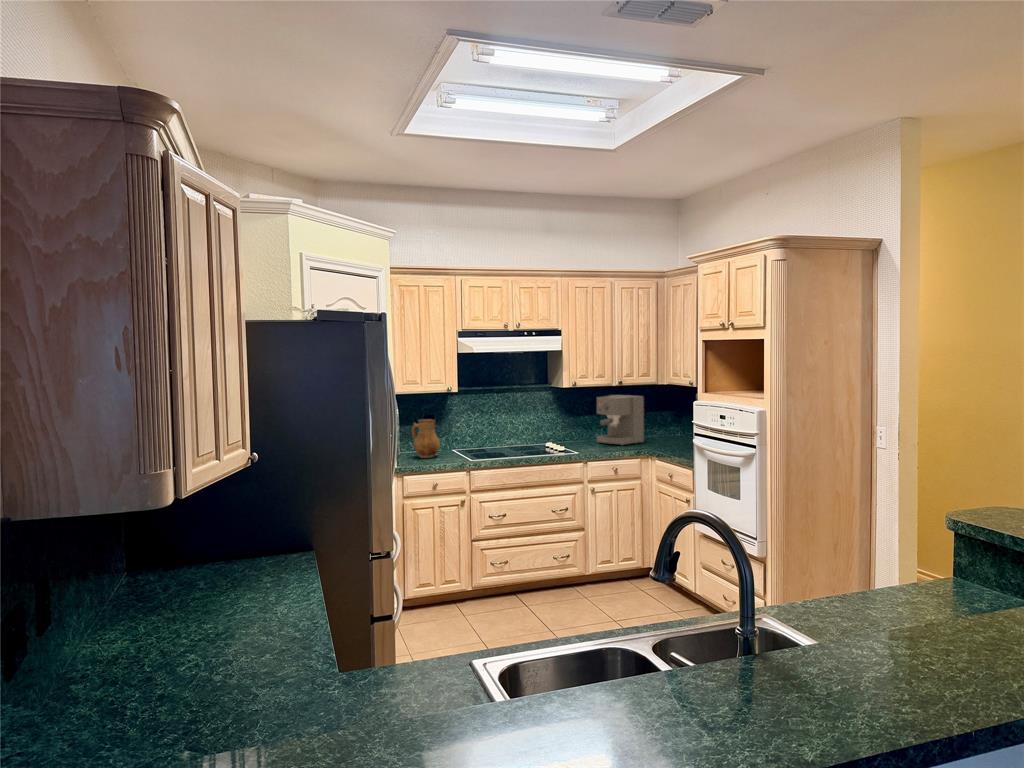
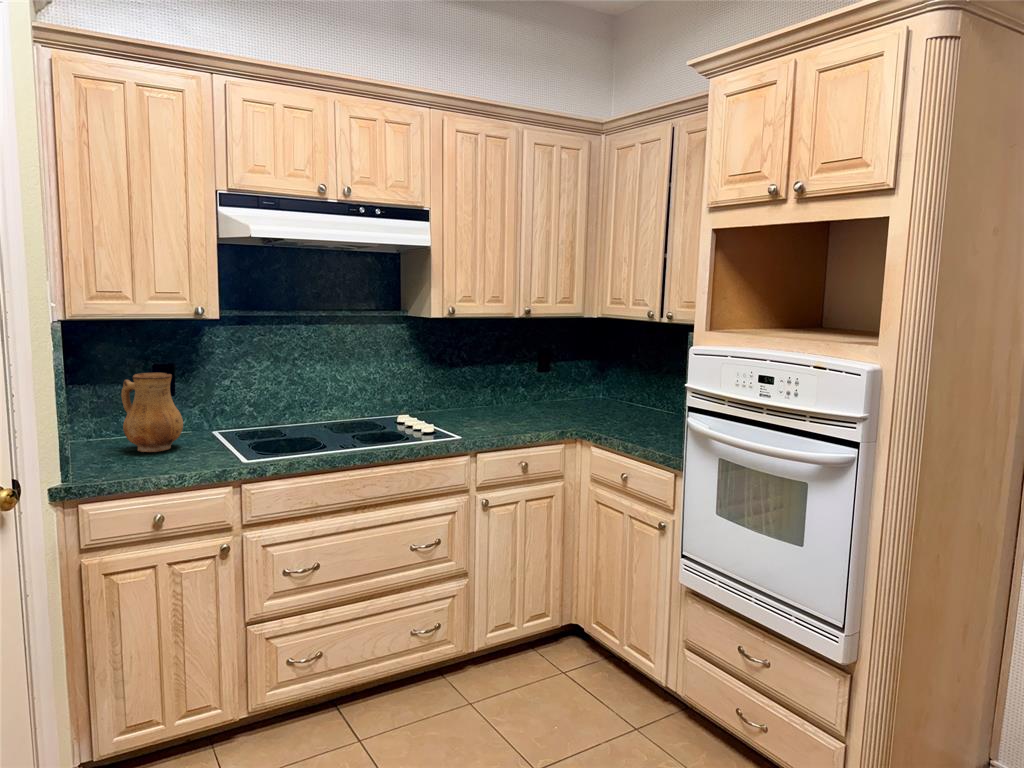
coffee maker: present [597,395,644,445] -> none [481,333,559,419]

